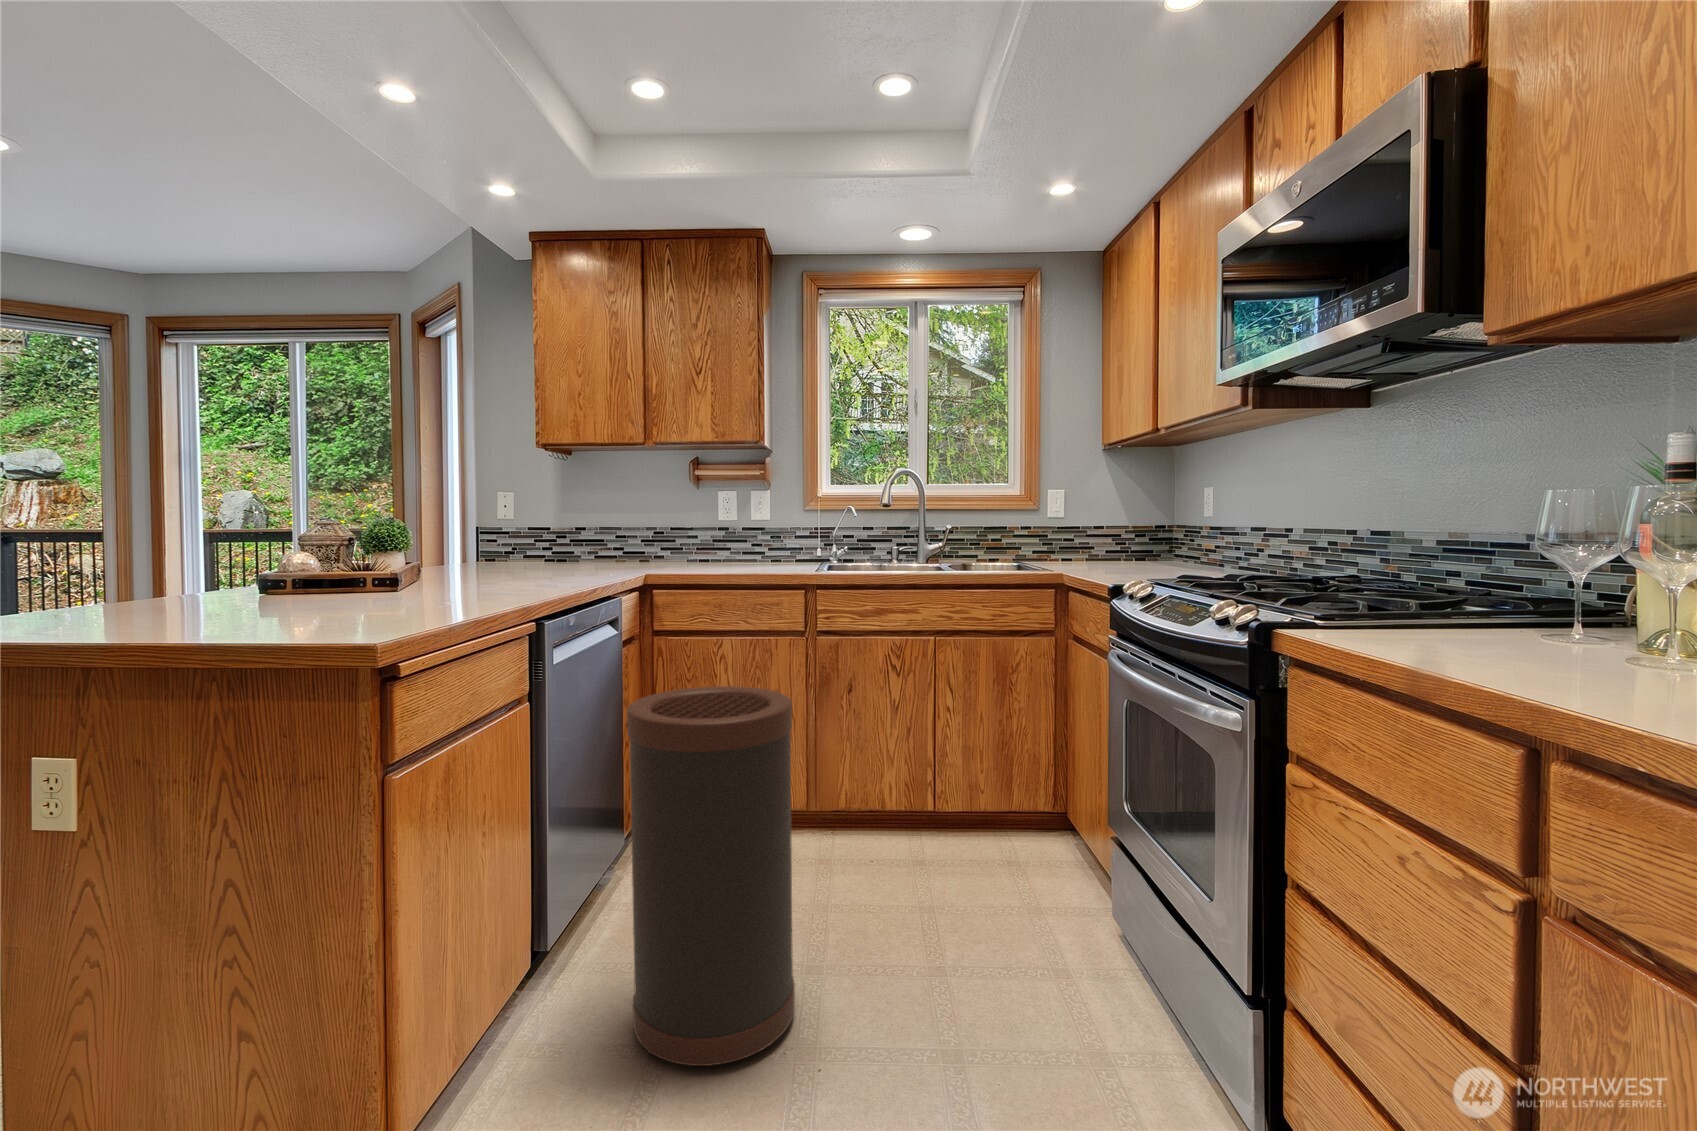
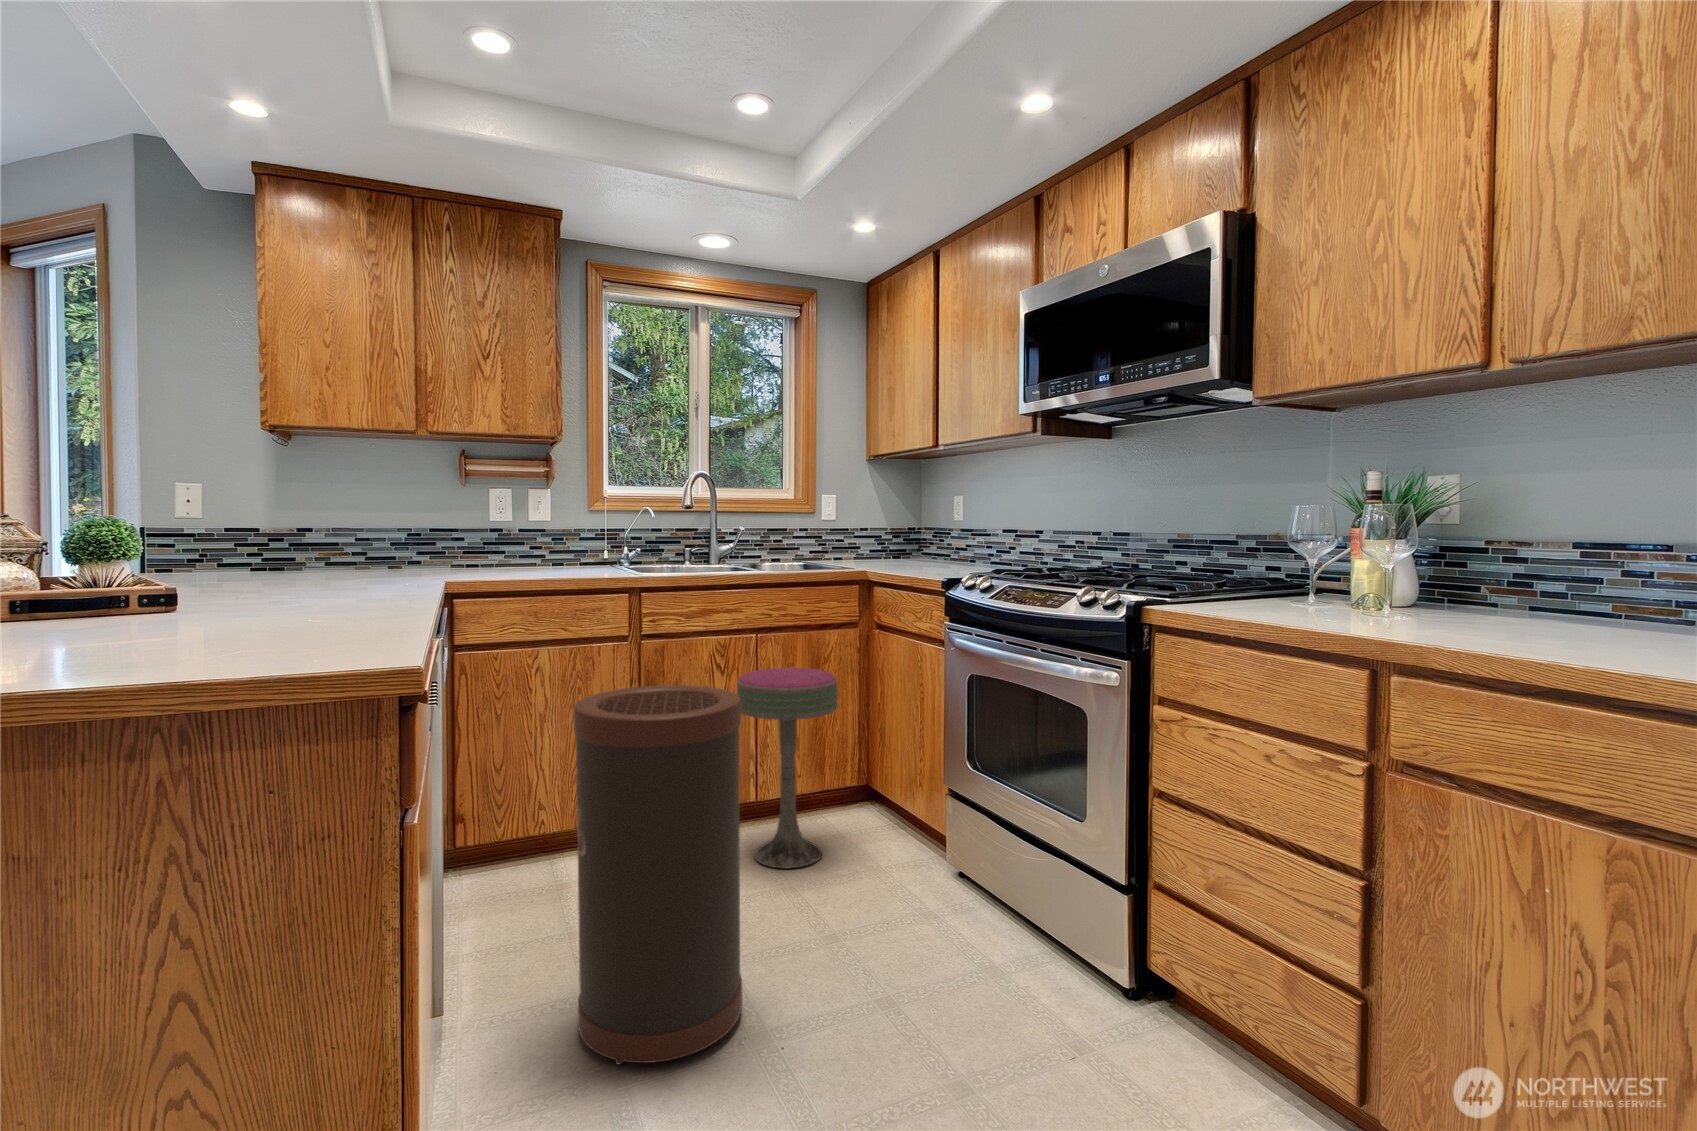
bar stool: none [889,675,996,890] -> present [737,668,838,869]

